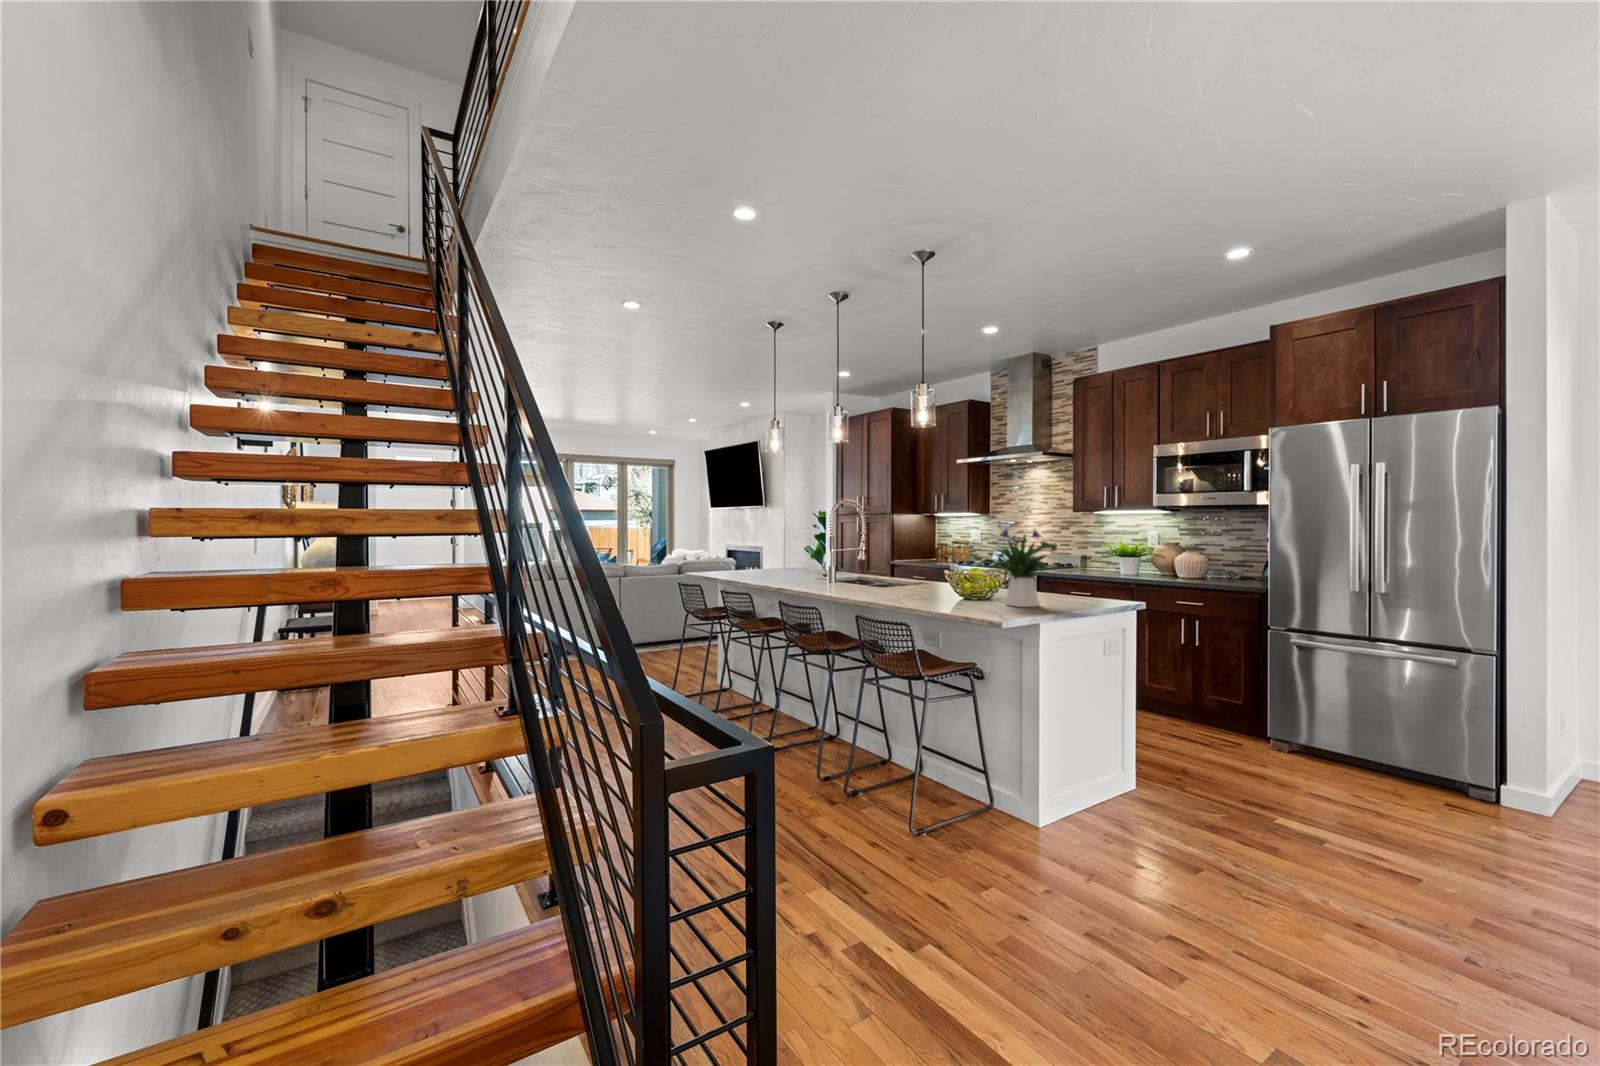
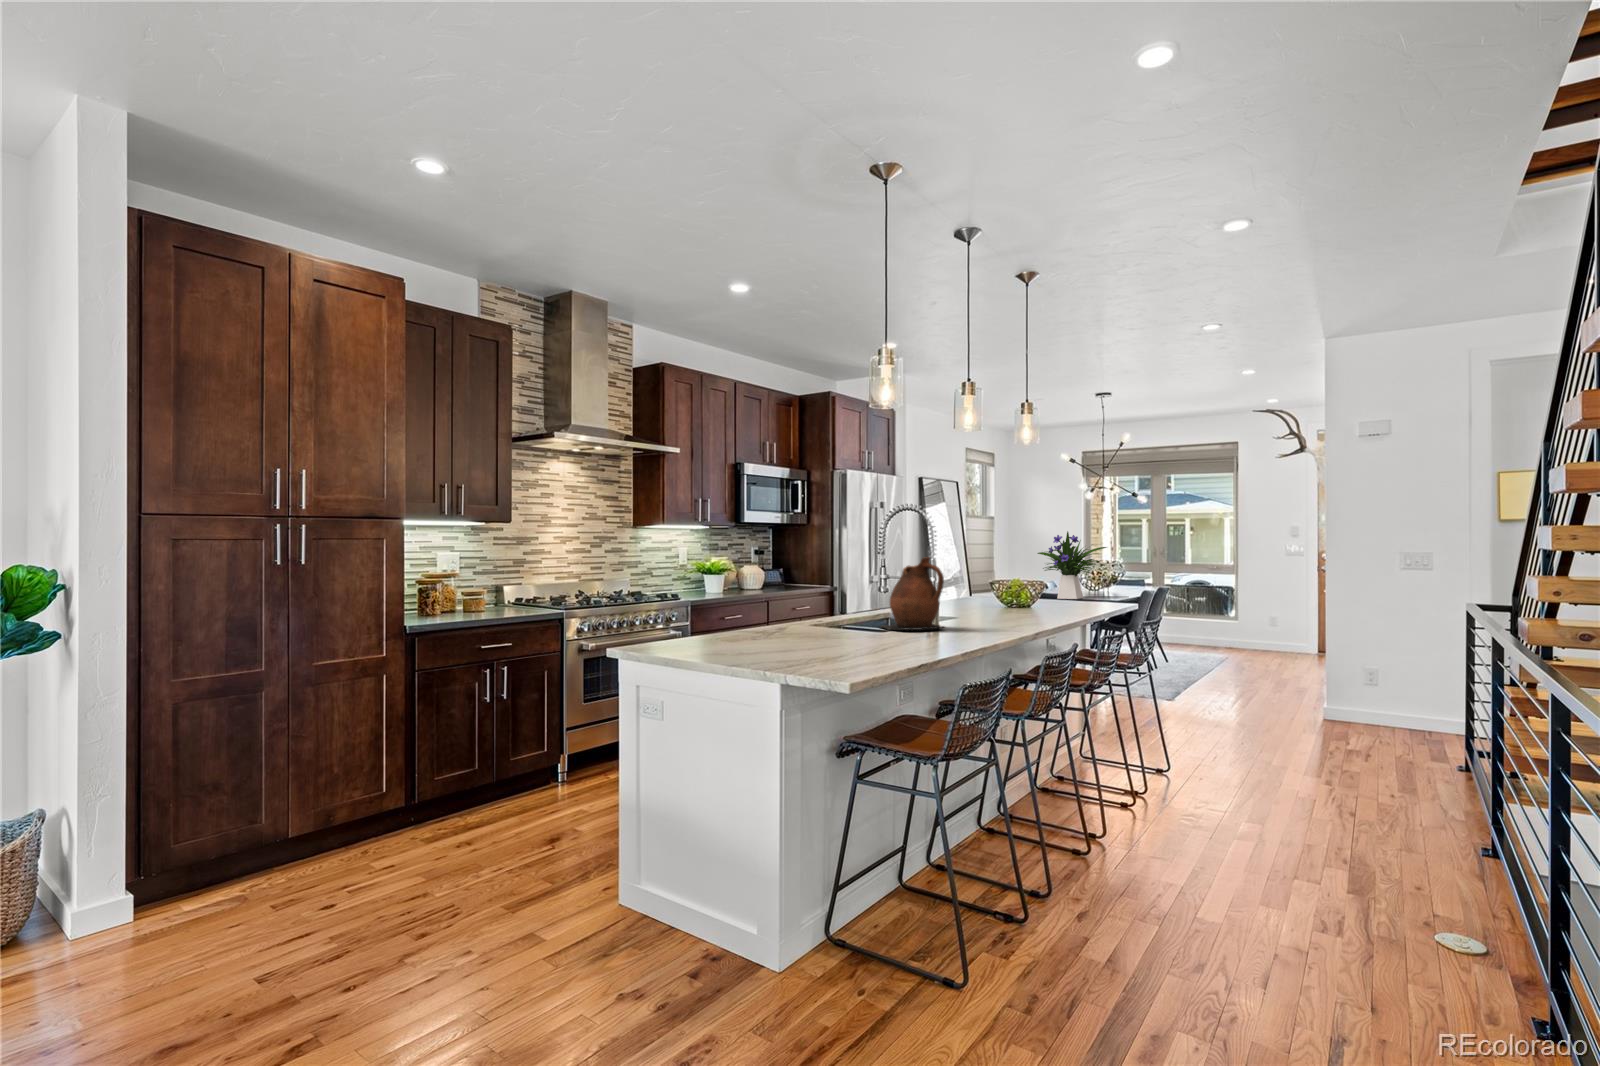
ceramic pitcher: none [776,541,808,580] -> present [882,558,944,630]

